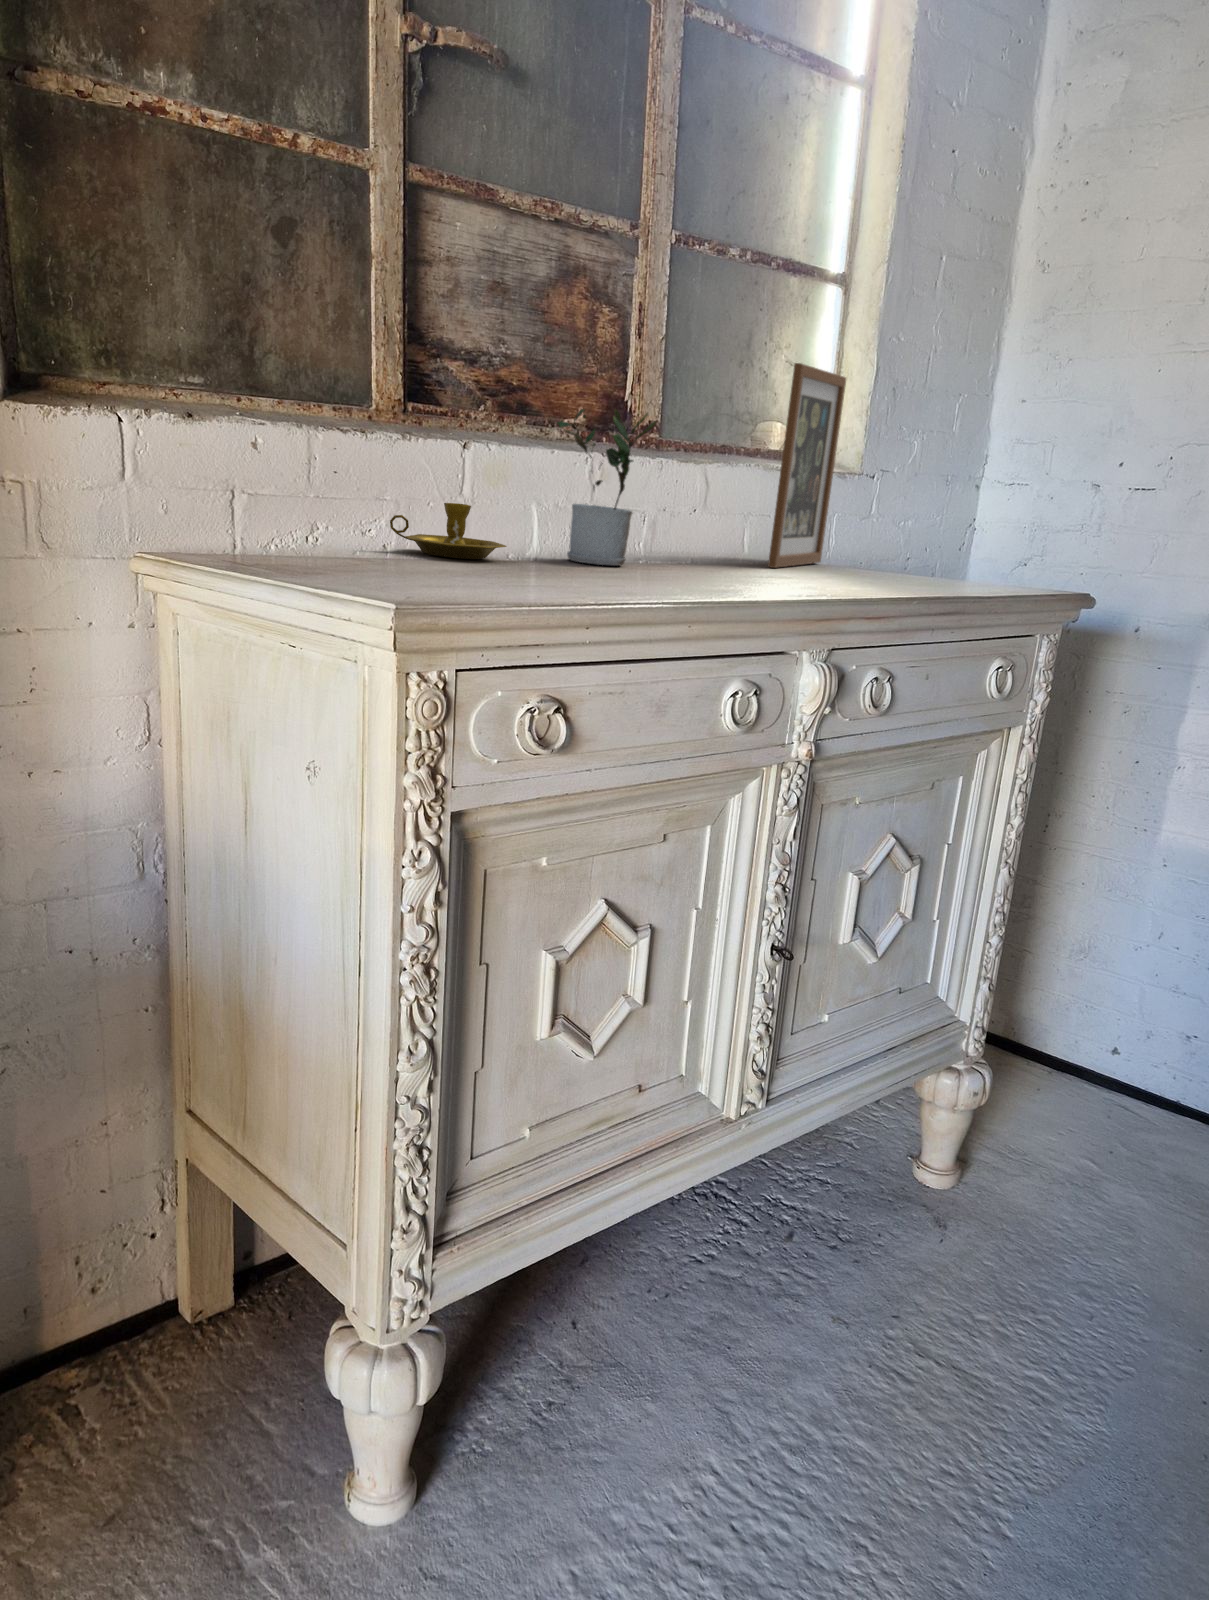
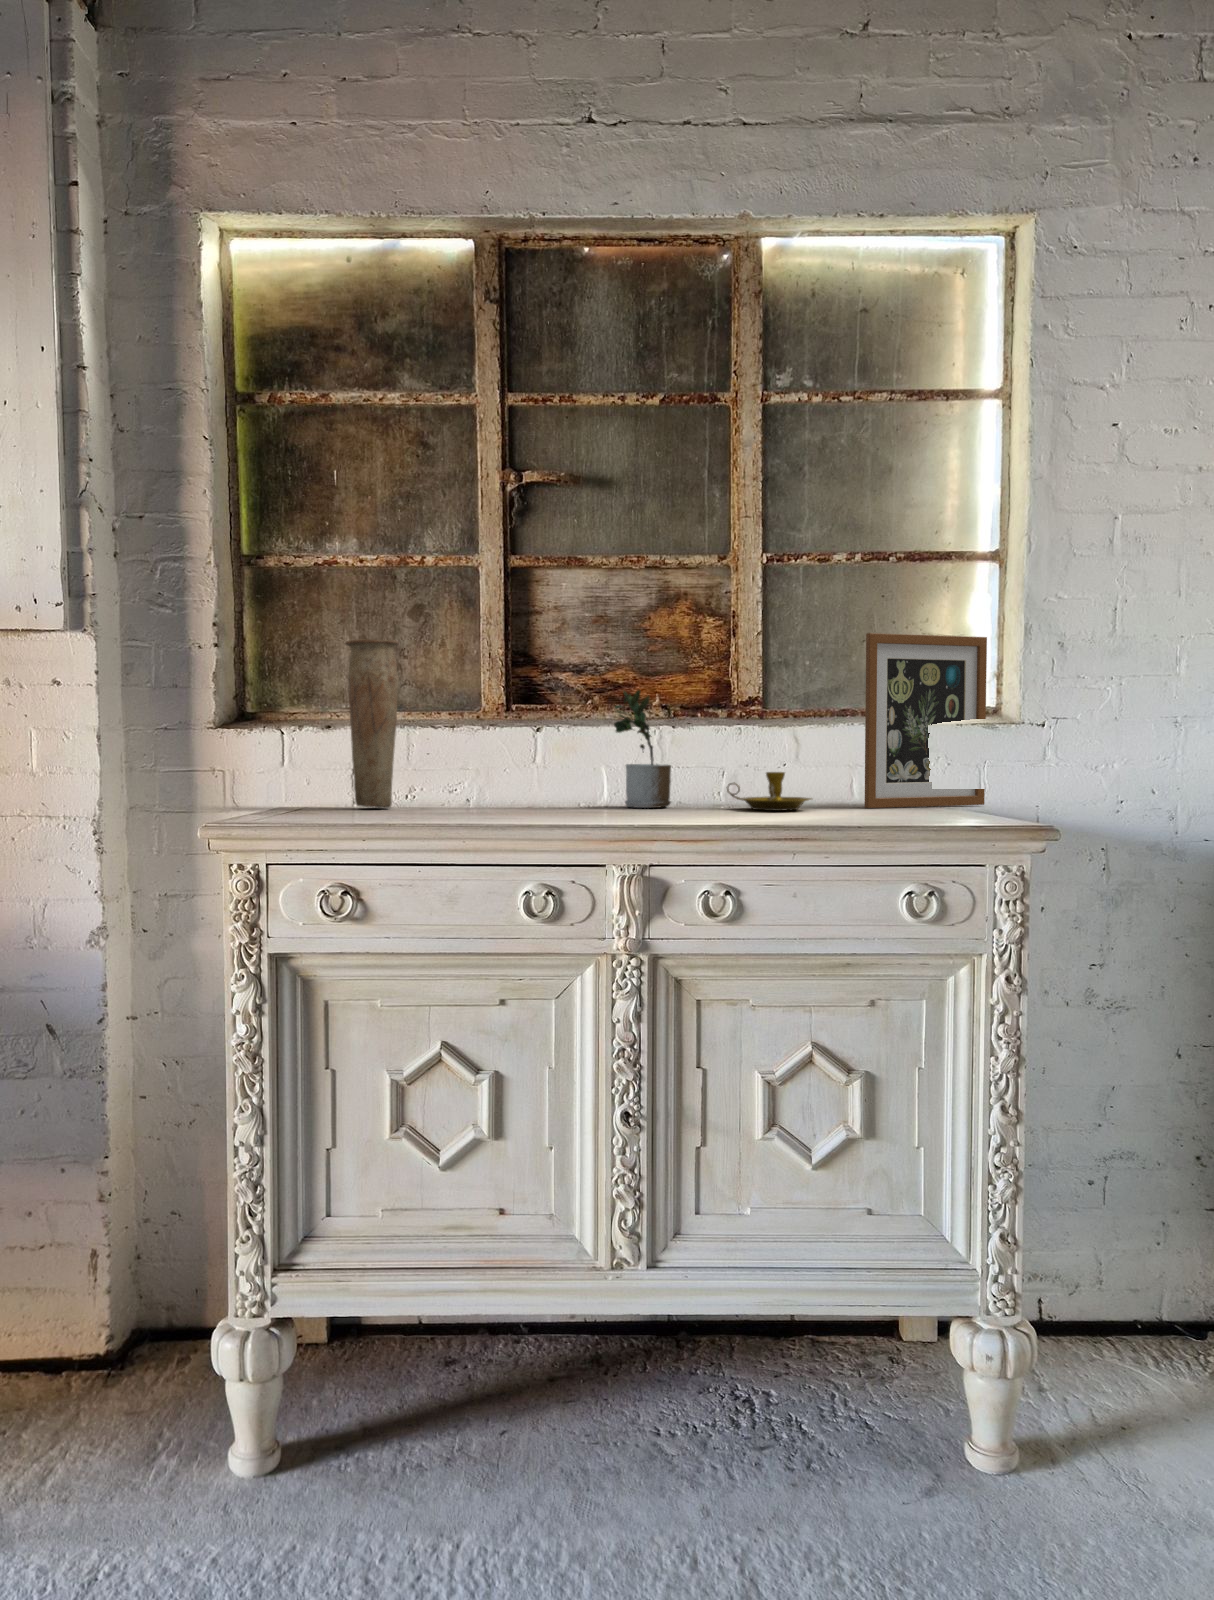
vase: none [303,285,391,562] -> present [345,639,399,808]
candlestick: present [390,503,506,559] -> present [727,772,811,811]

